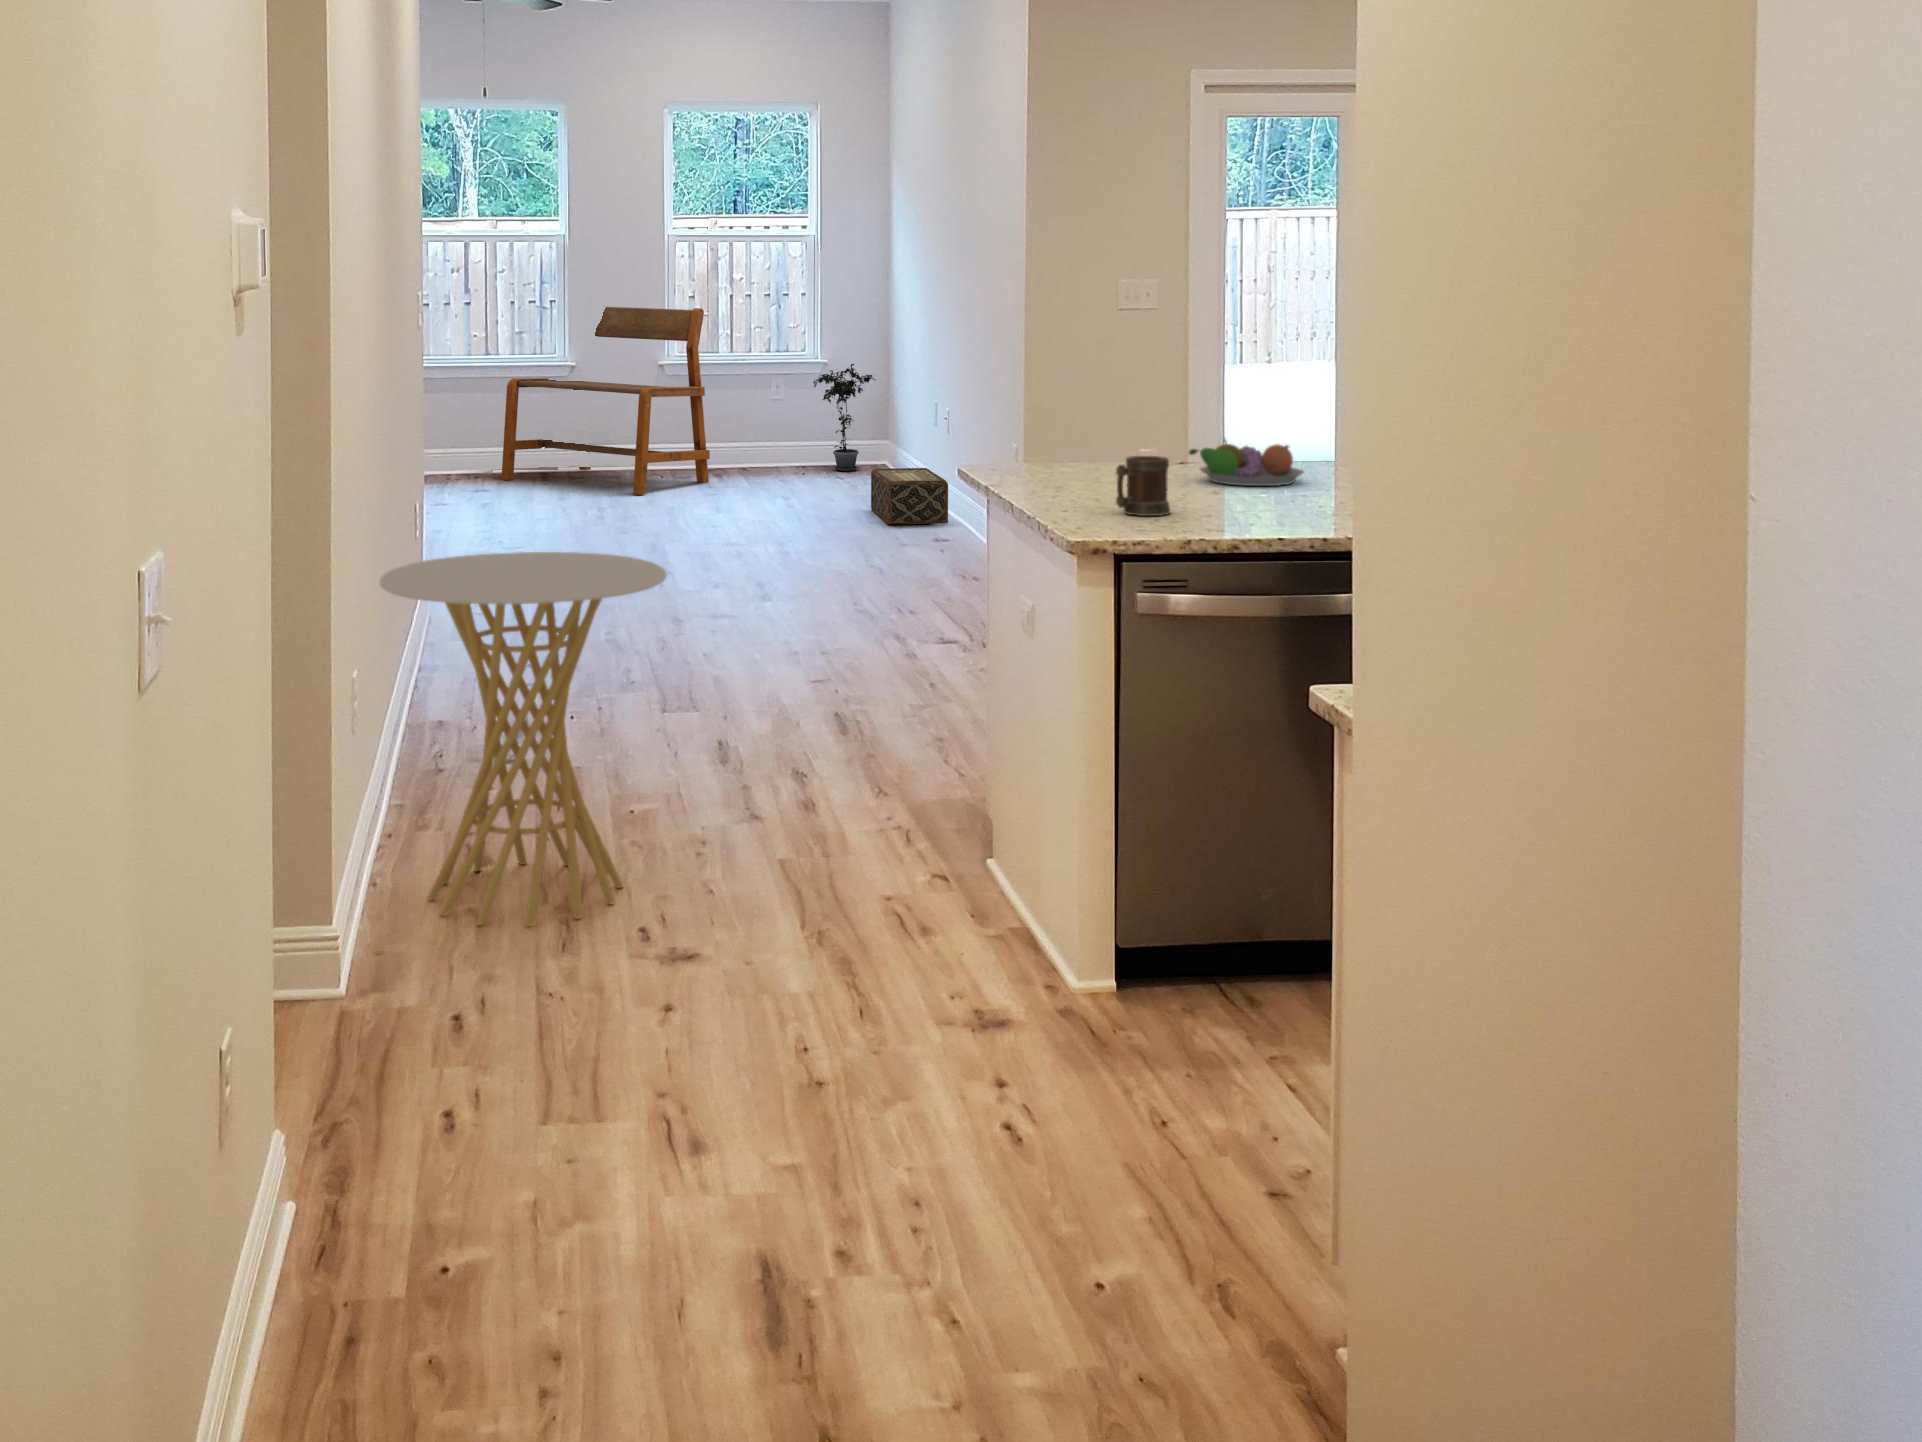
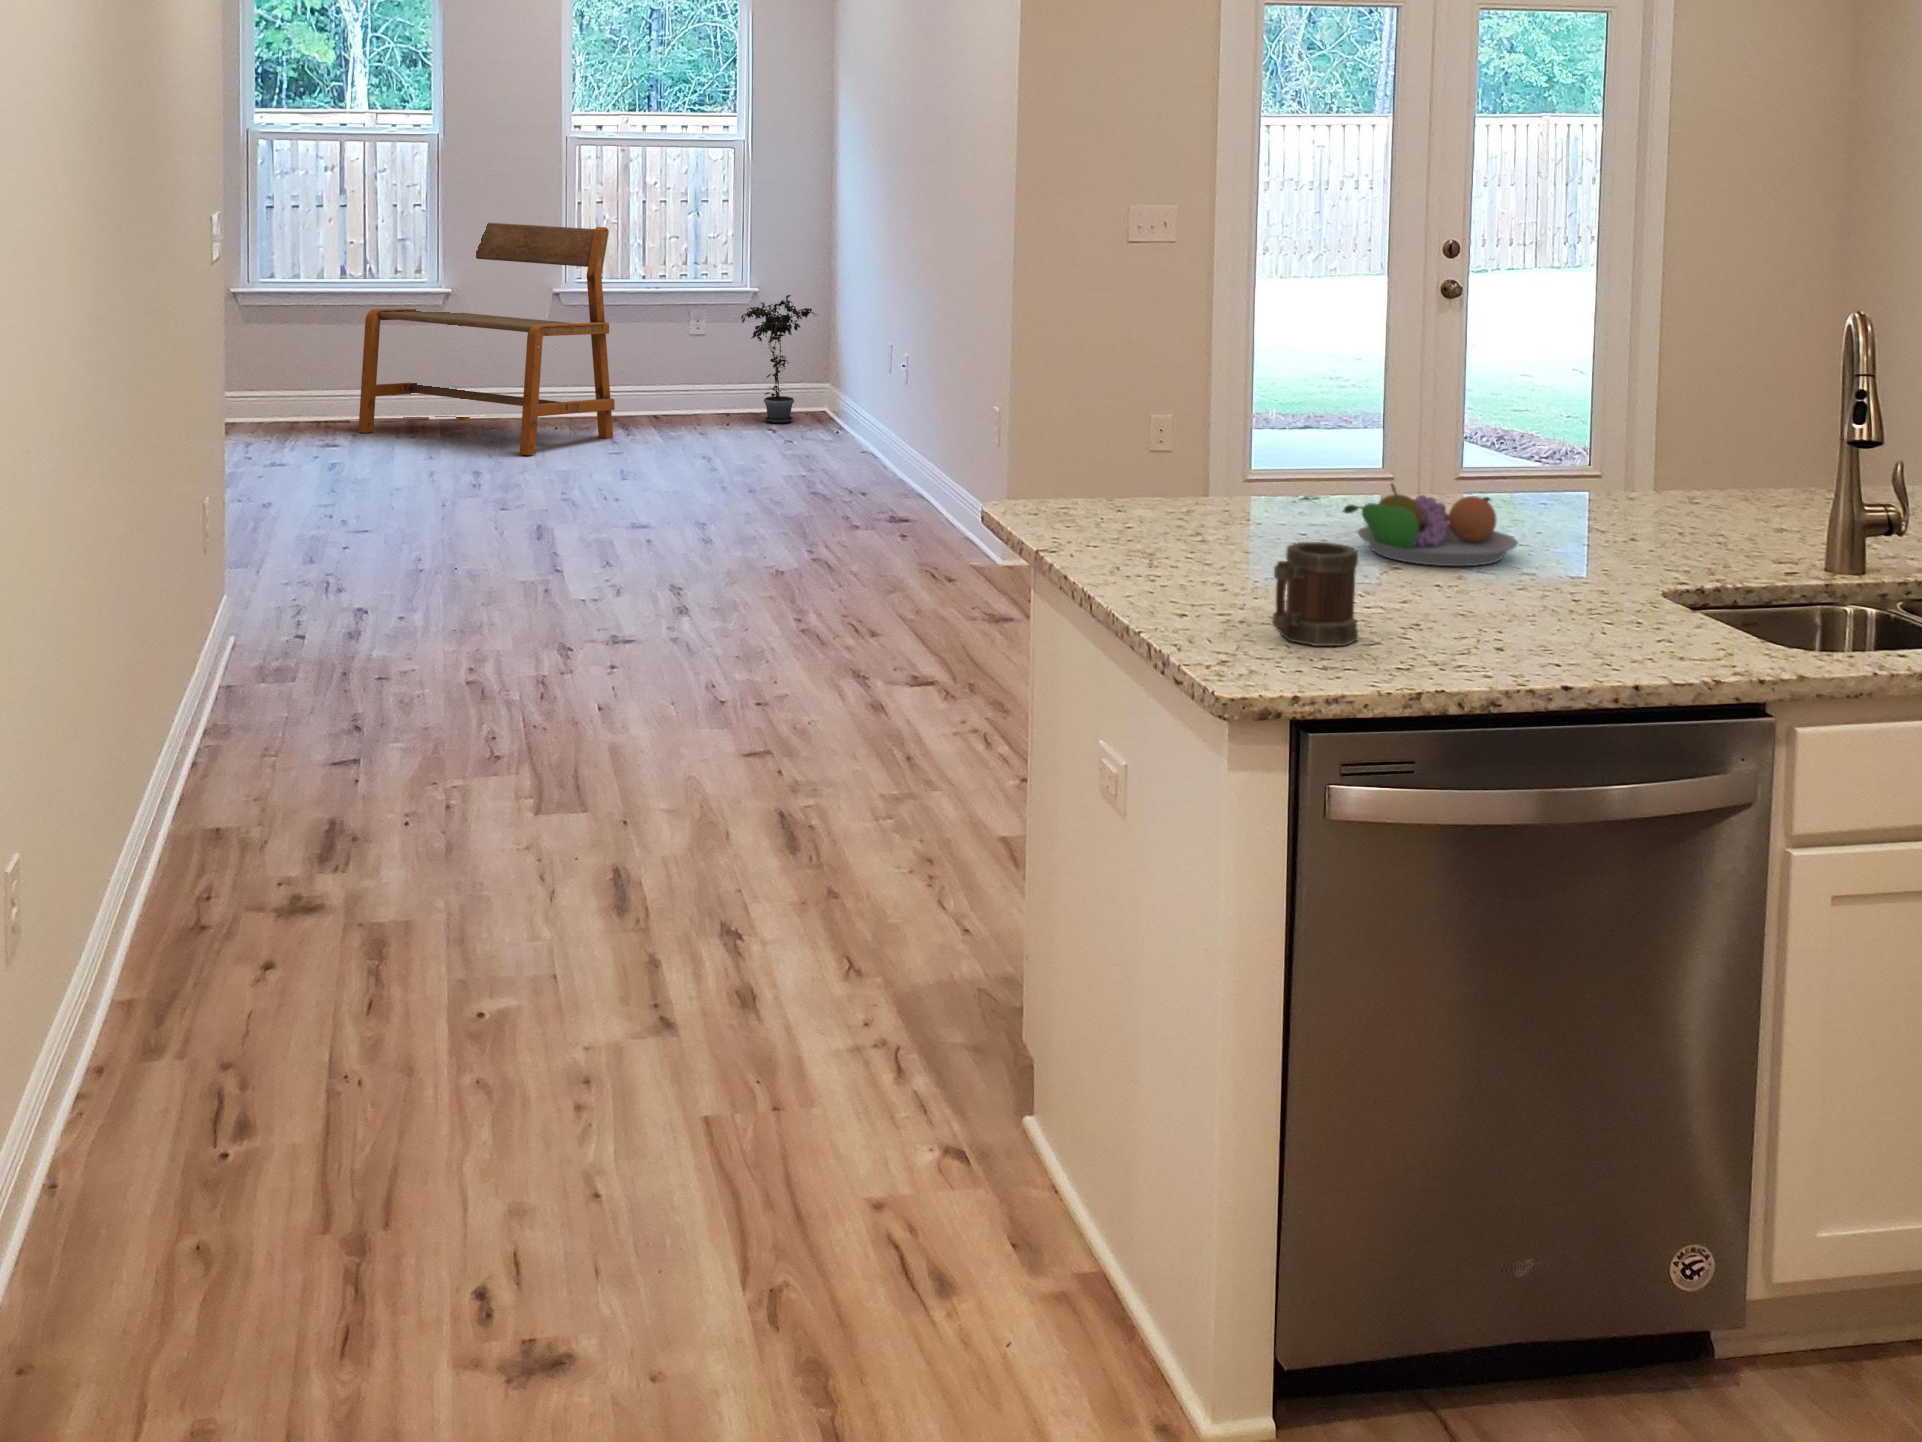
woven basket: present [871,468,948,524] -> none [812,428,908,500]
side table: present [380,552,667,926] -> none [52,652,532,1290]

